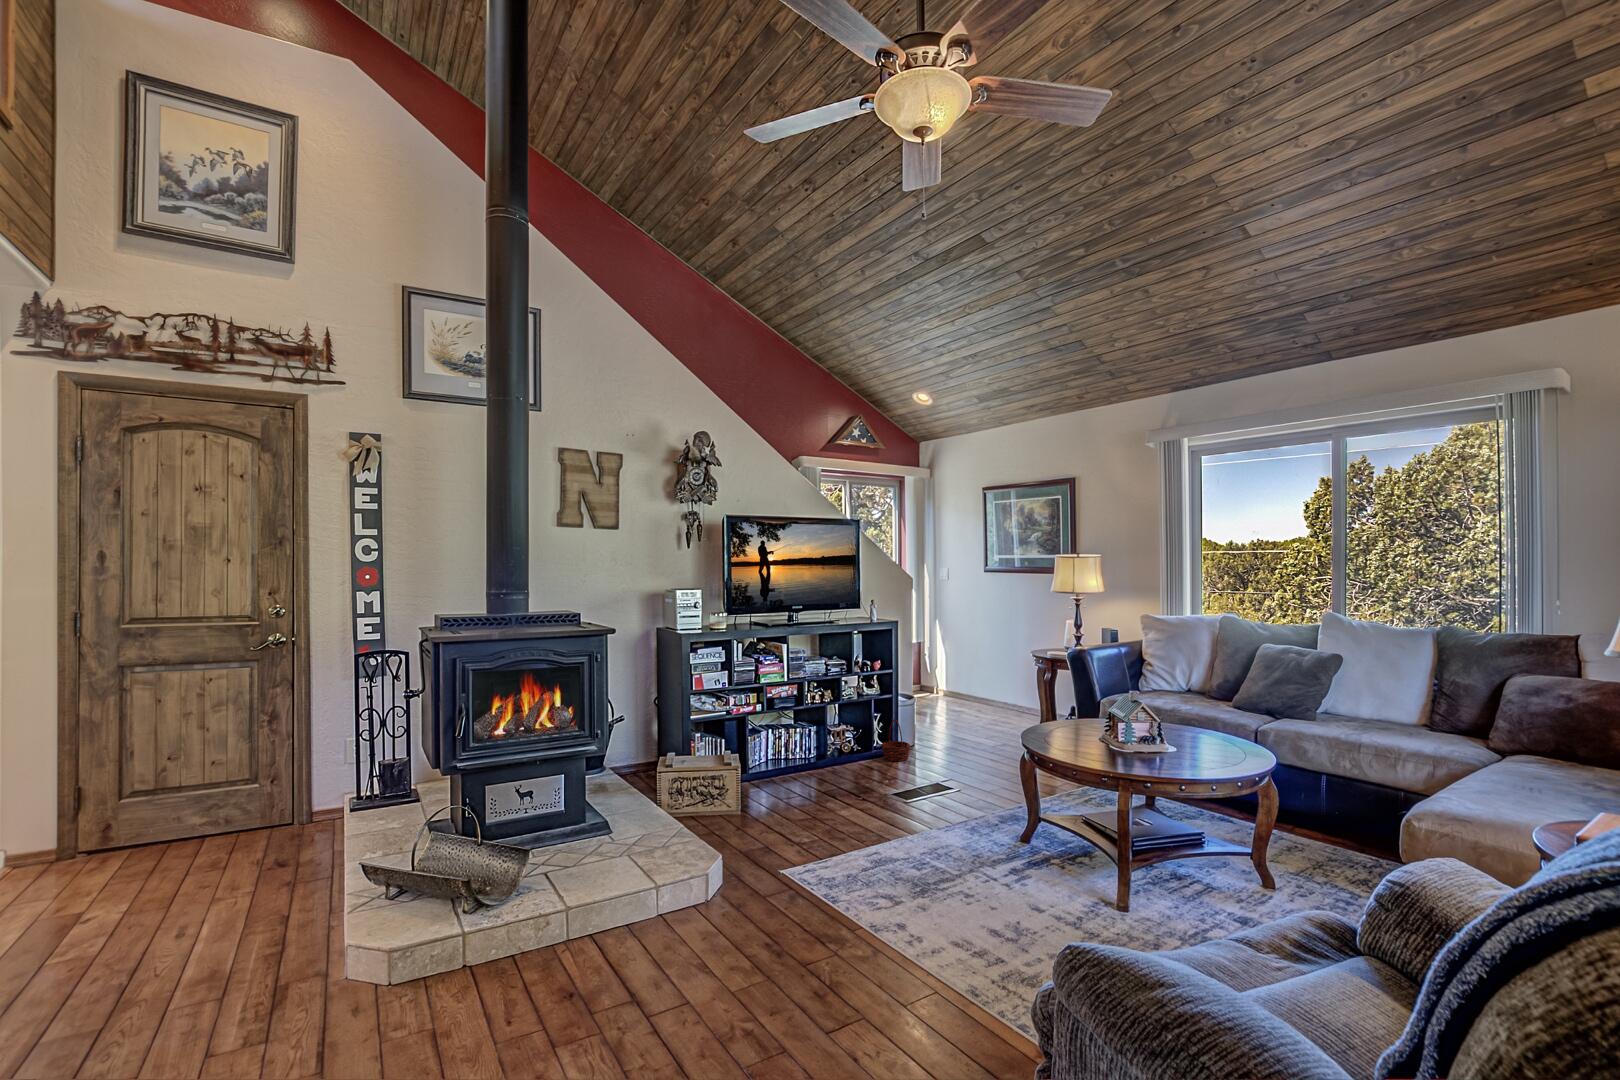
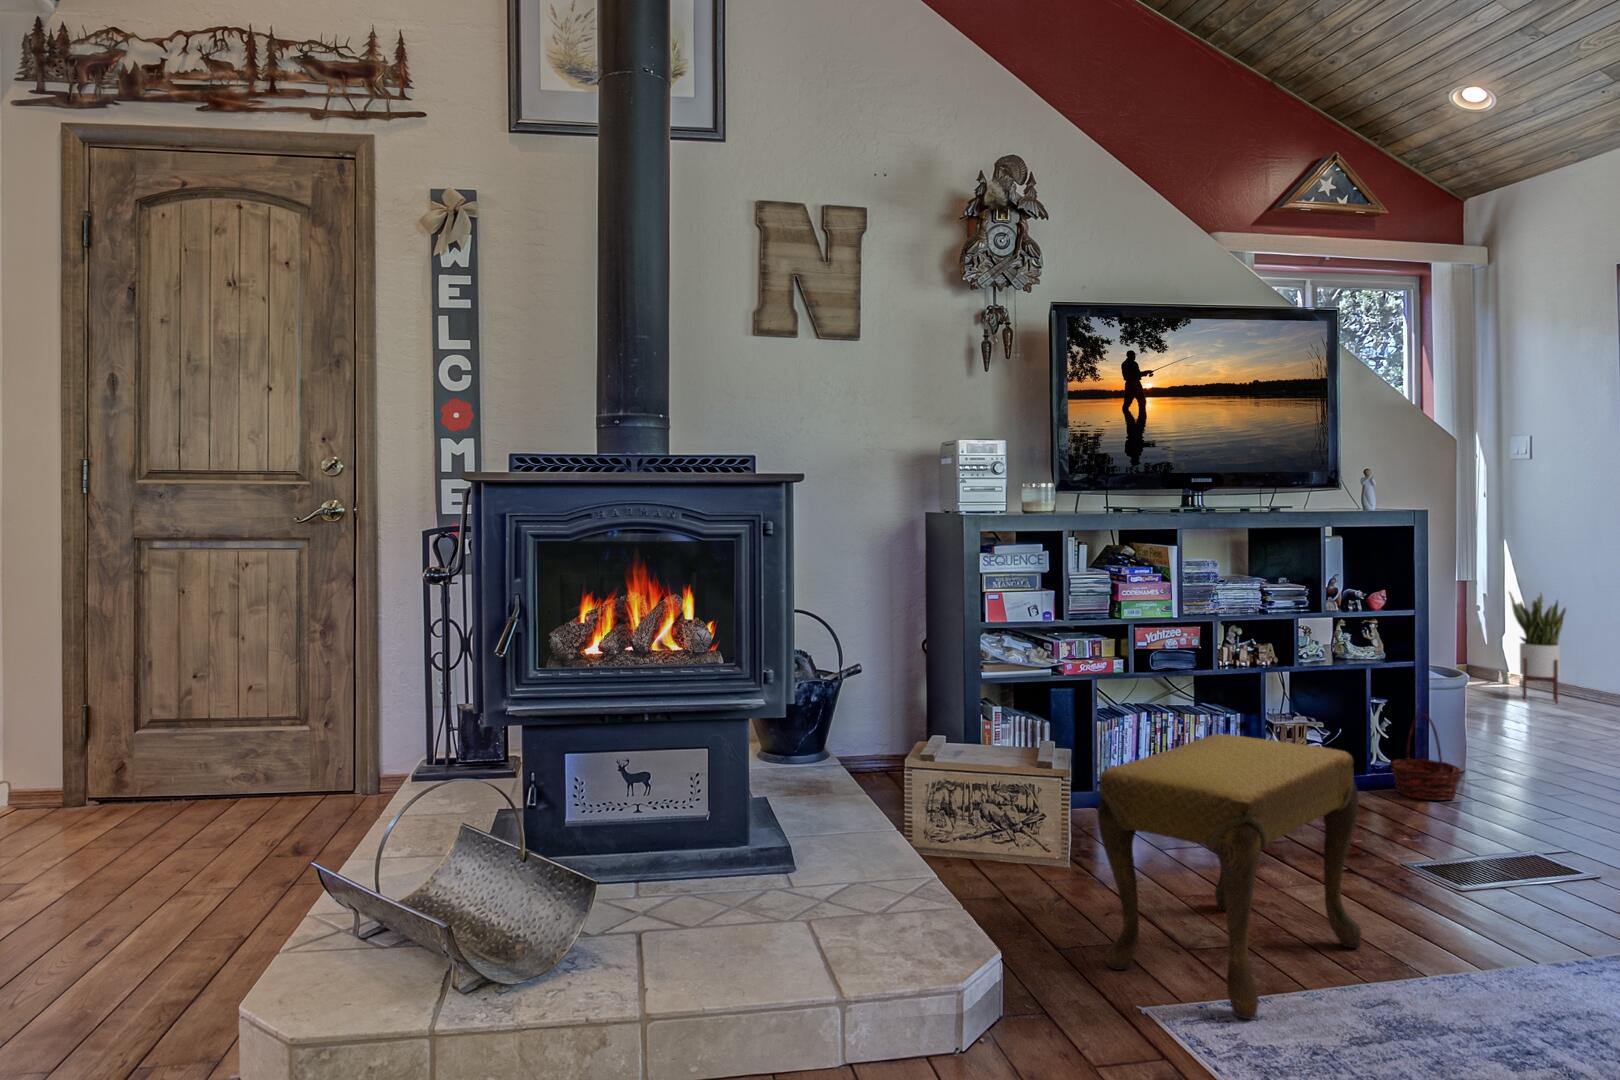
potted plant: none [938,645,962,702] -> present [1509,592,1566,704]
footstool: none [762,745,865,867] -> present [1098,734,1361,1019]

